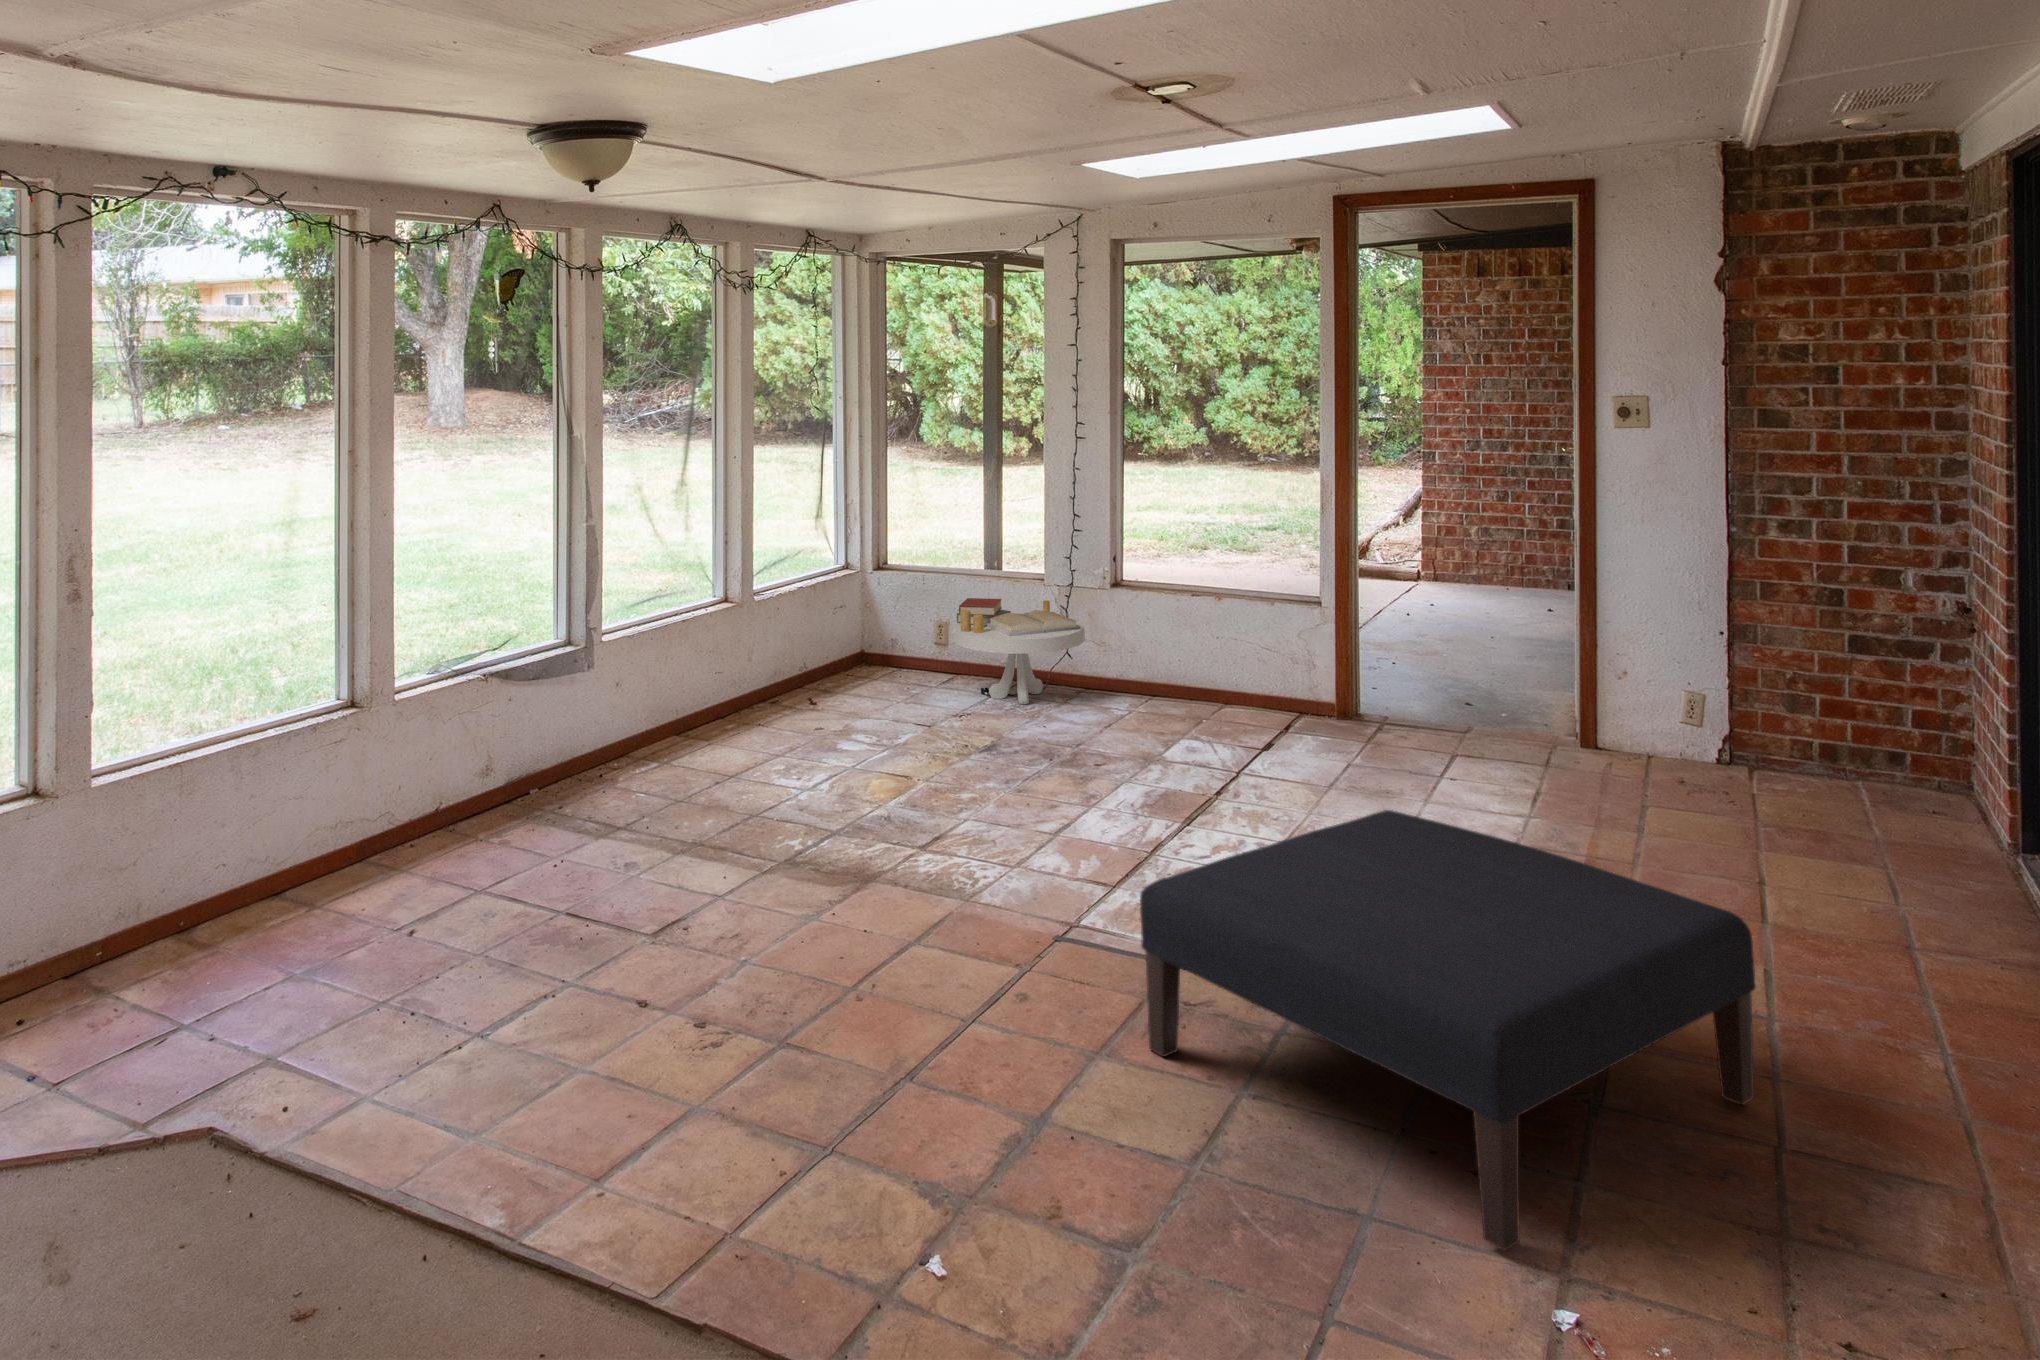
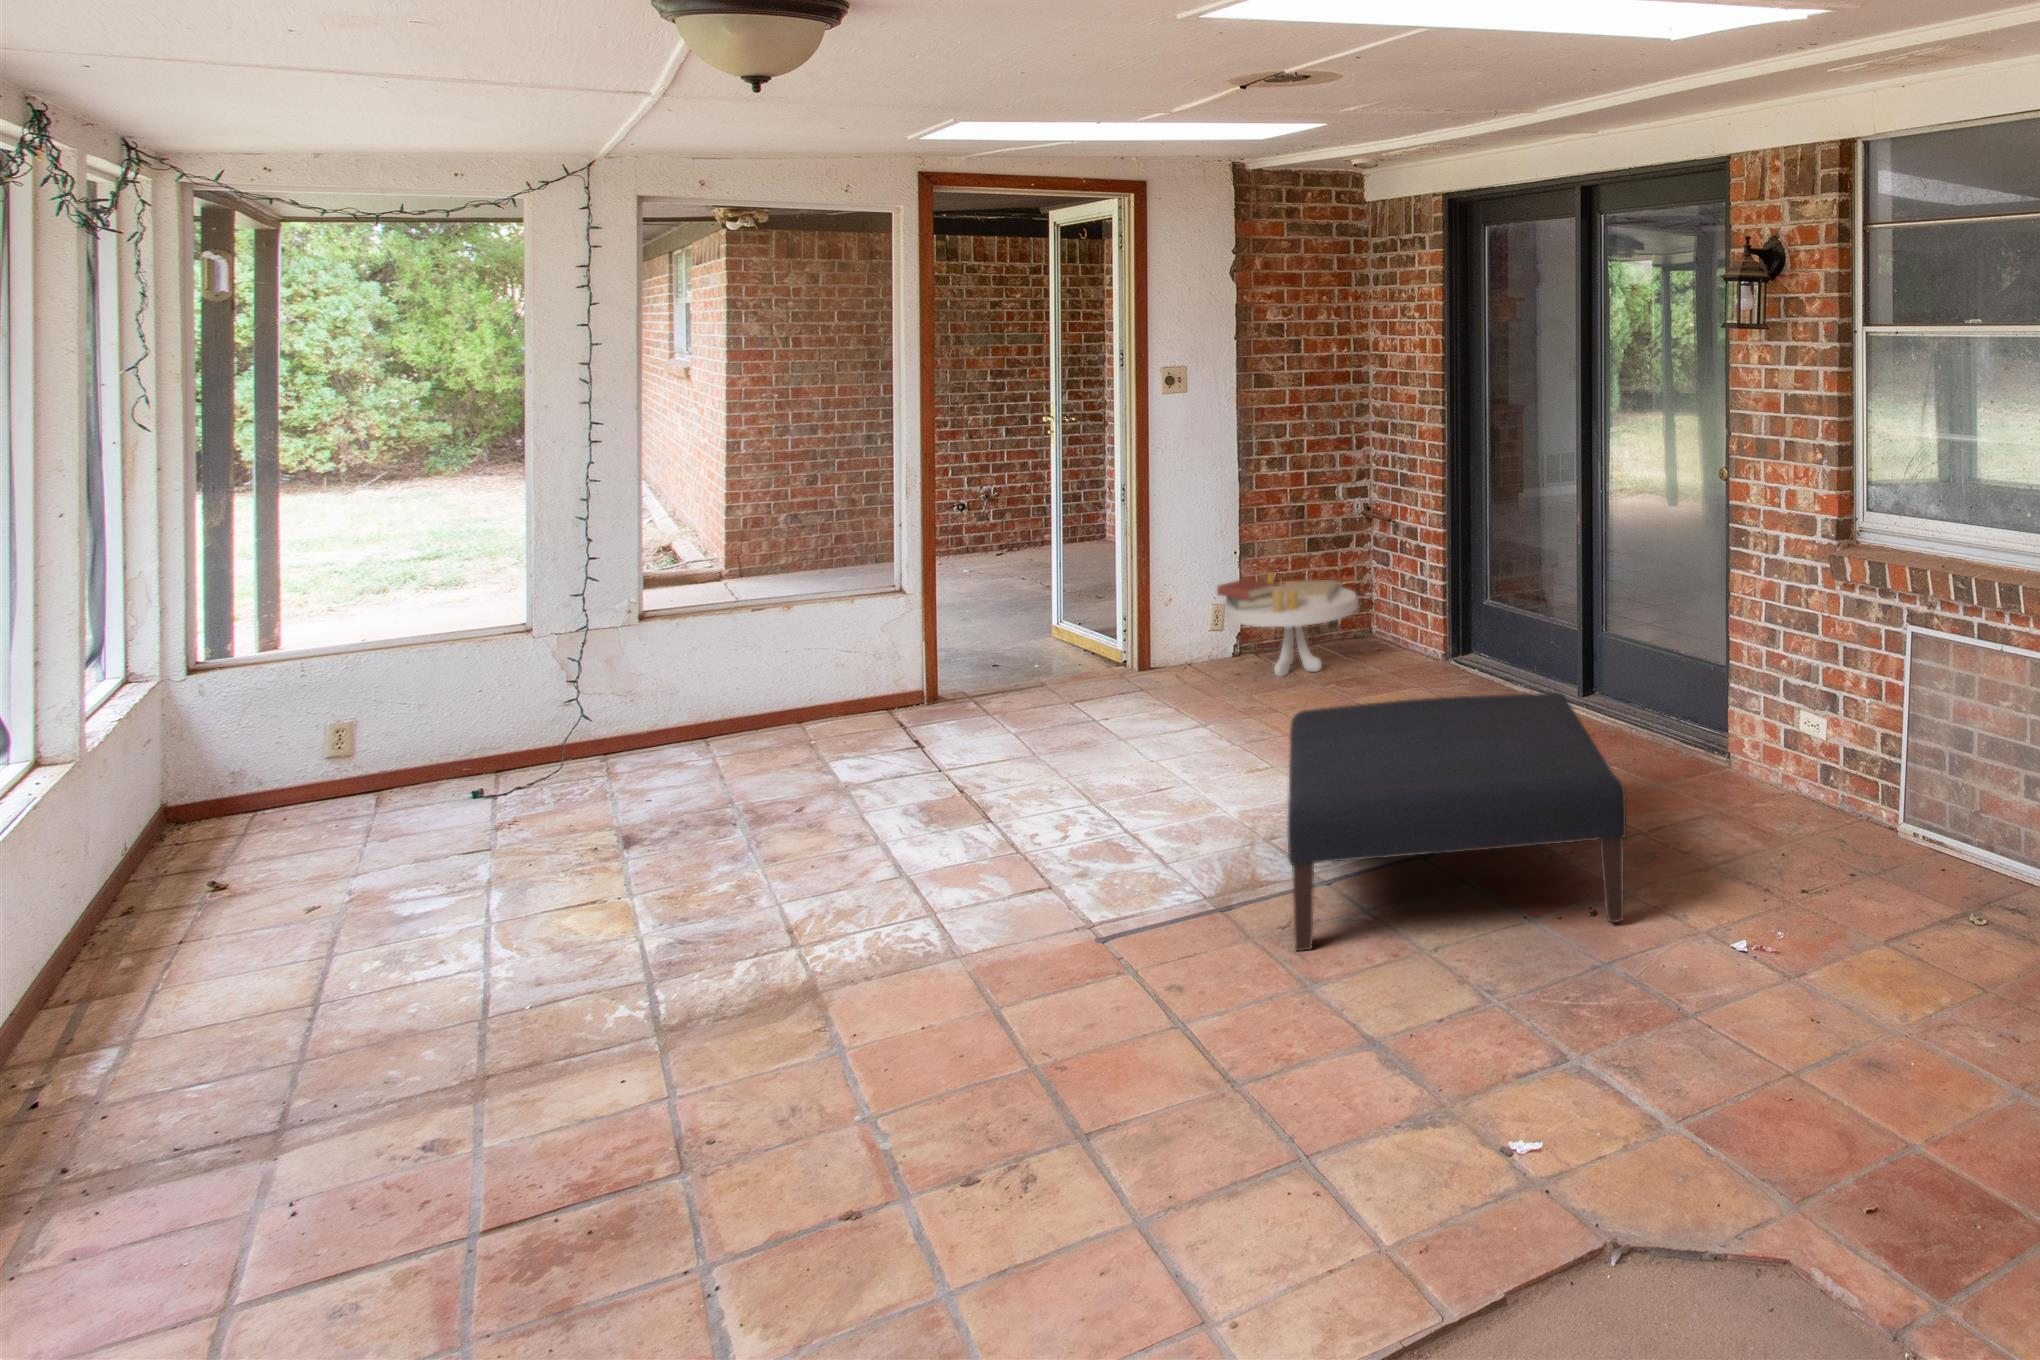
side table: present [954,598,1085,704] -> present [1217,573,1357,677]

